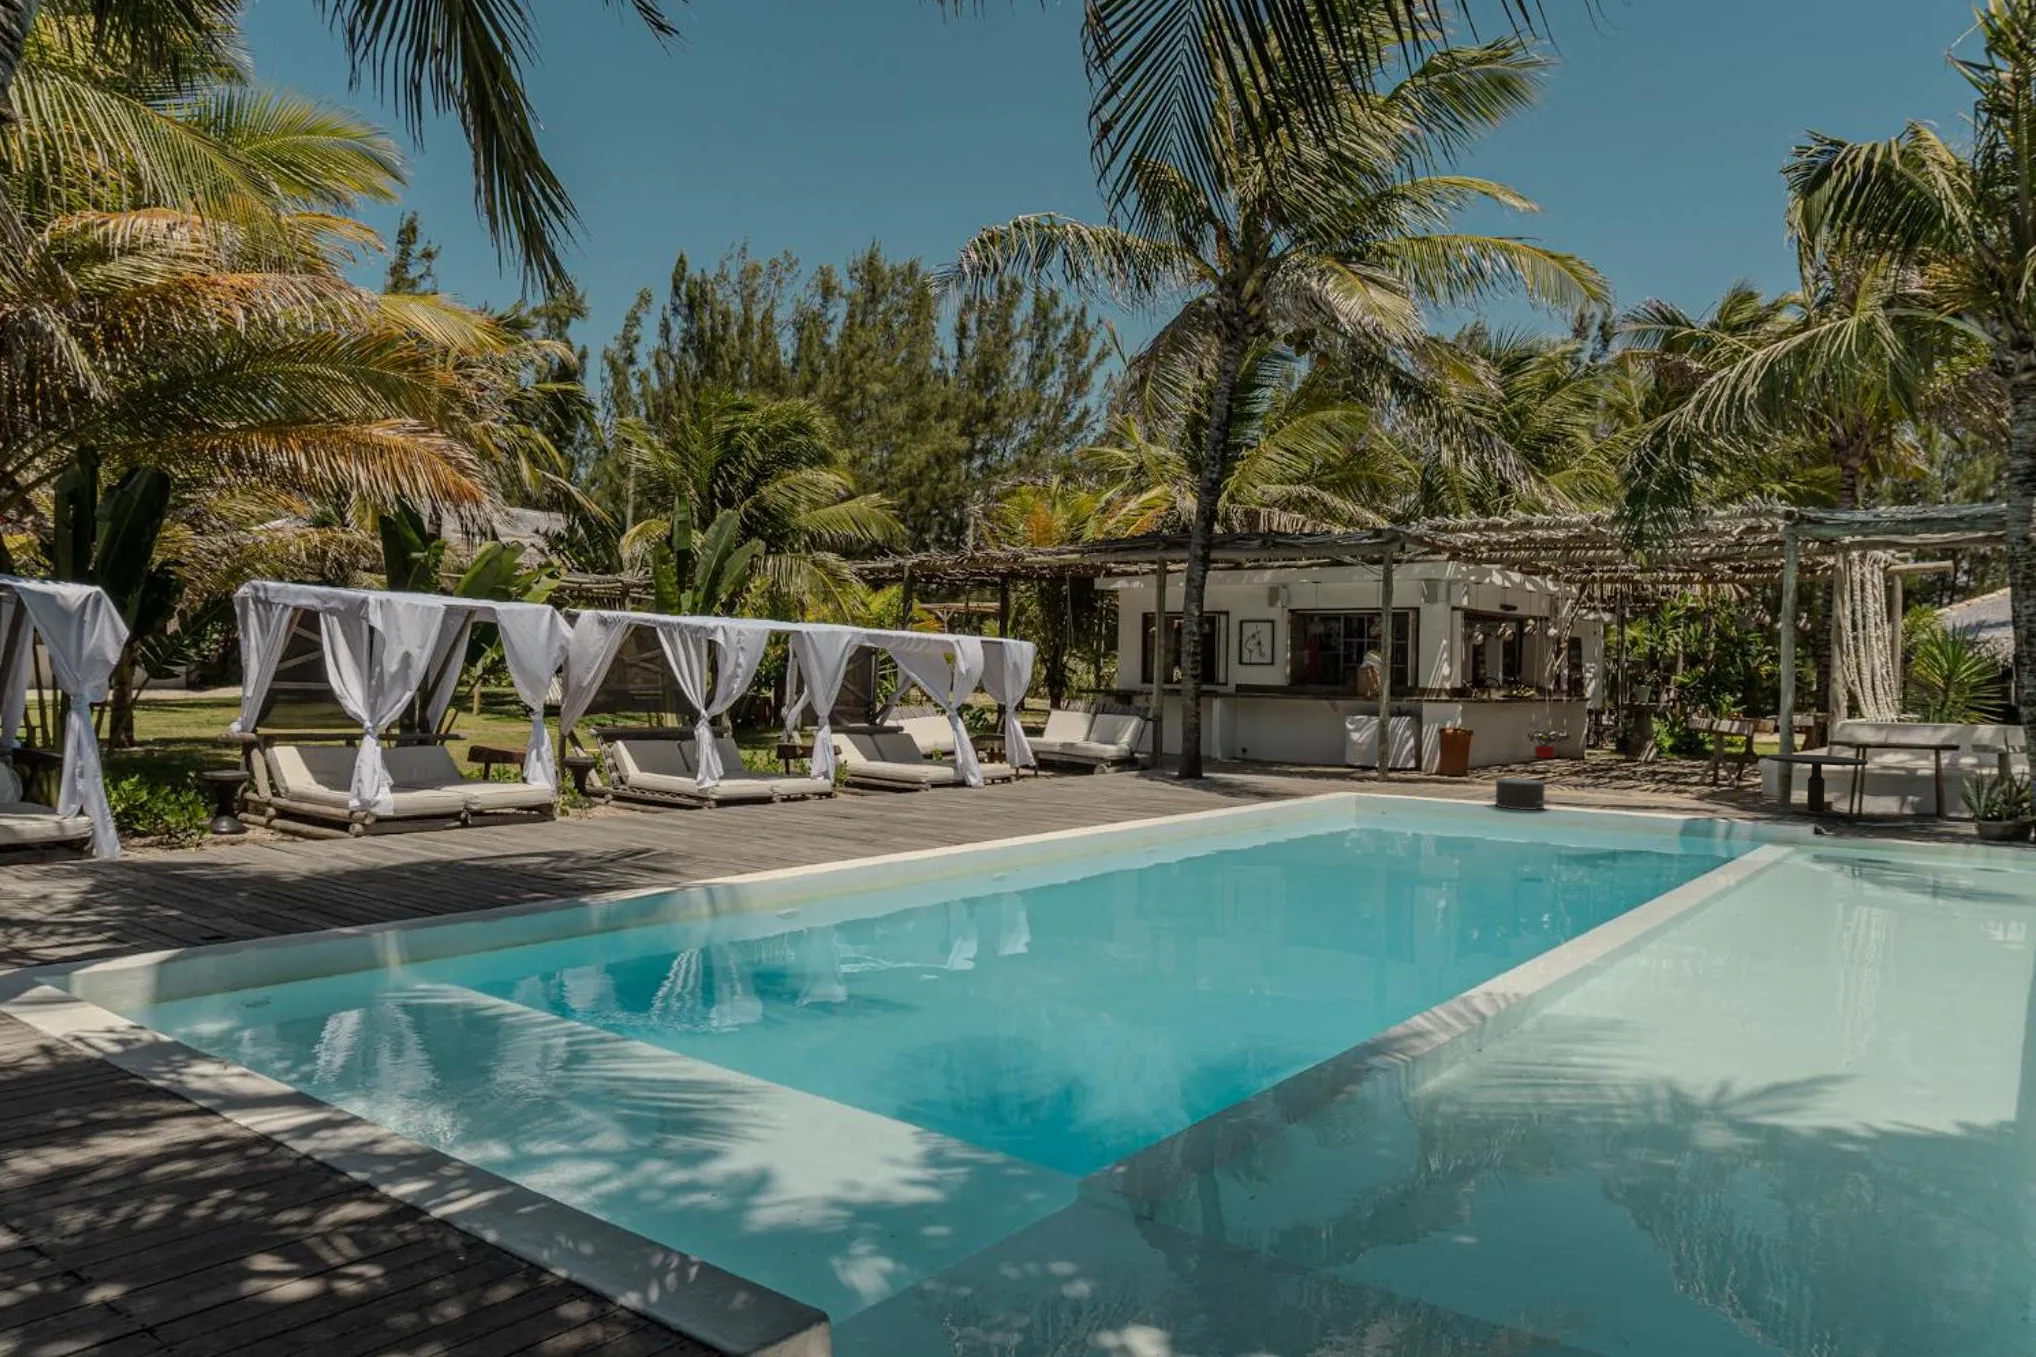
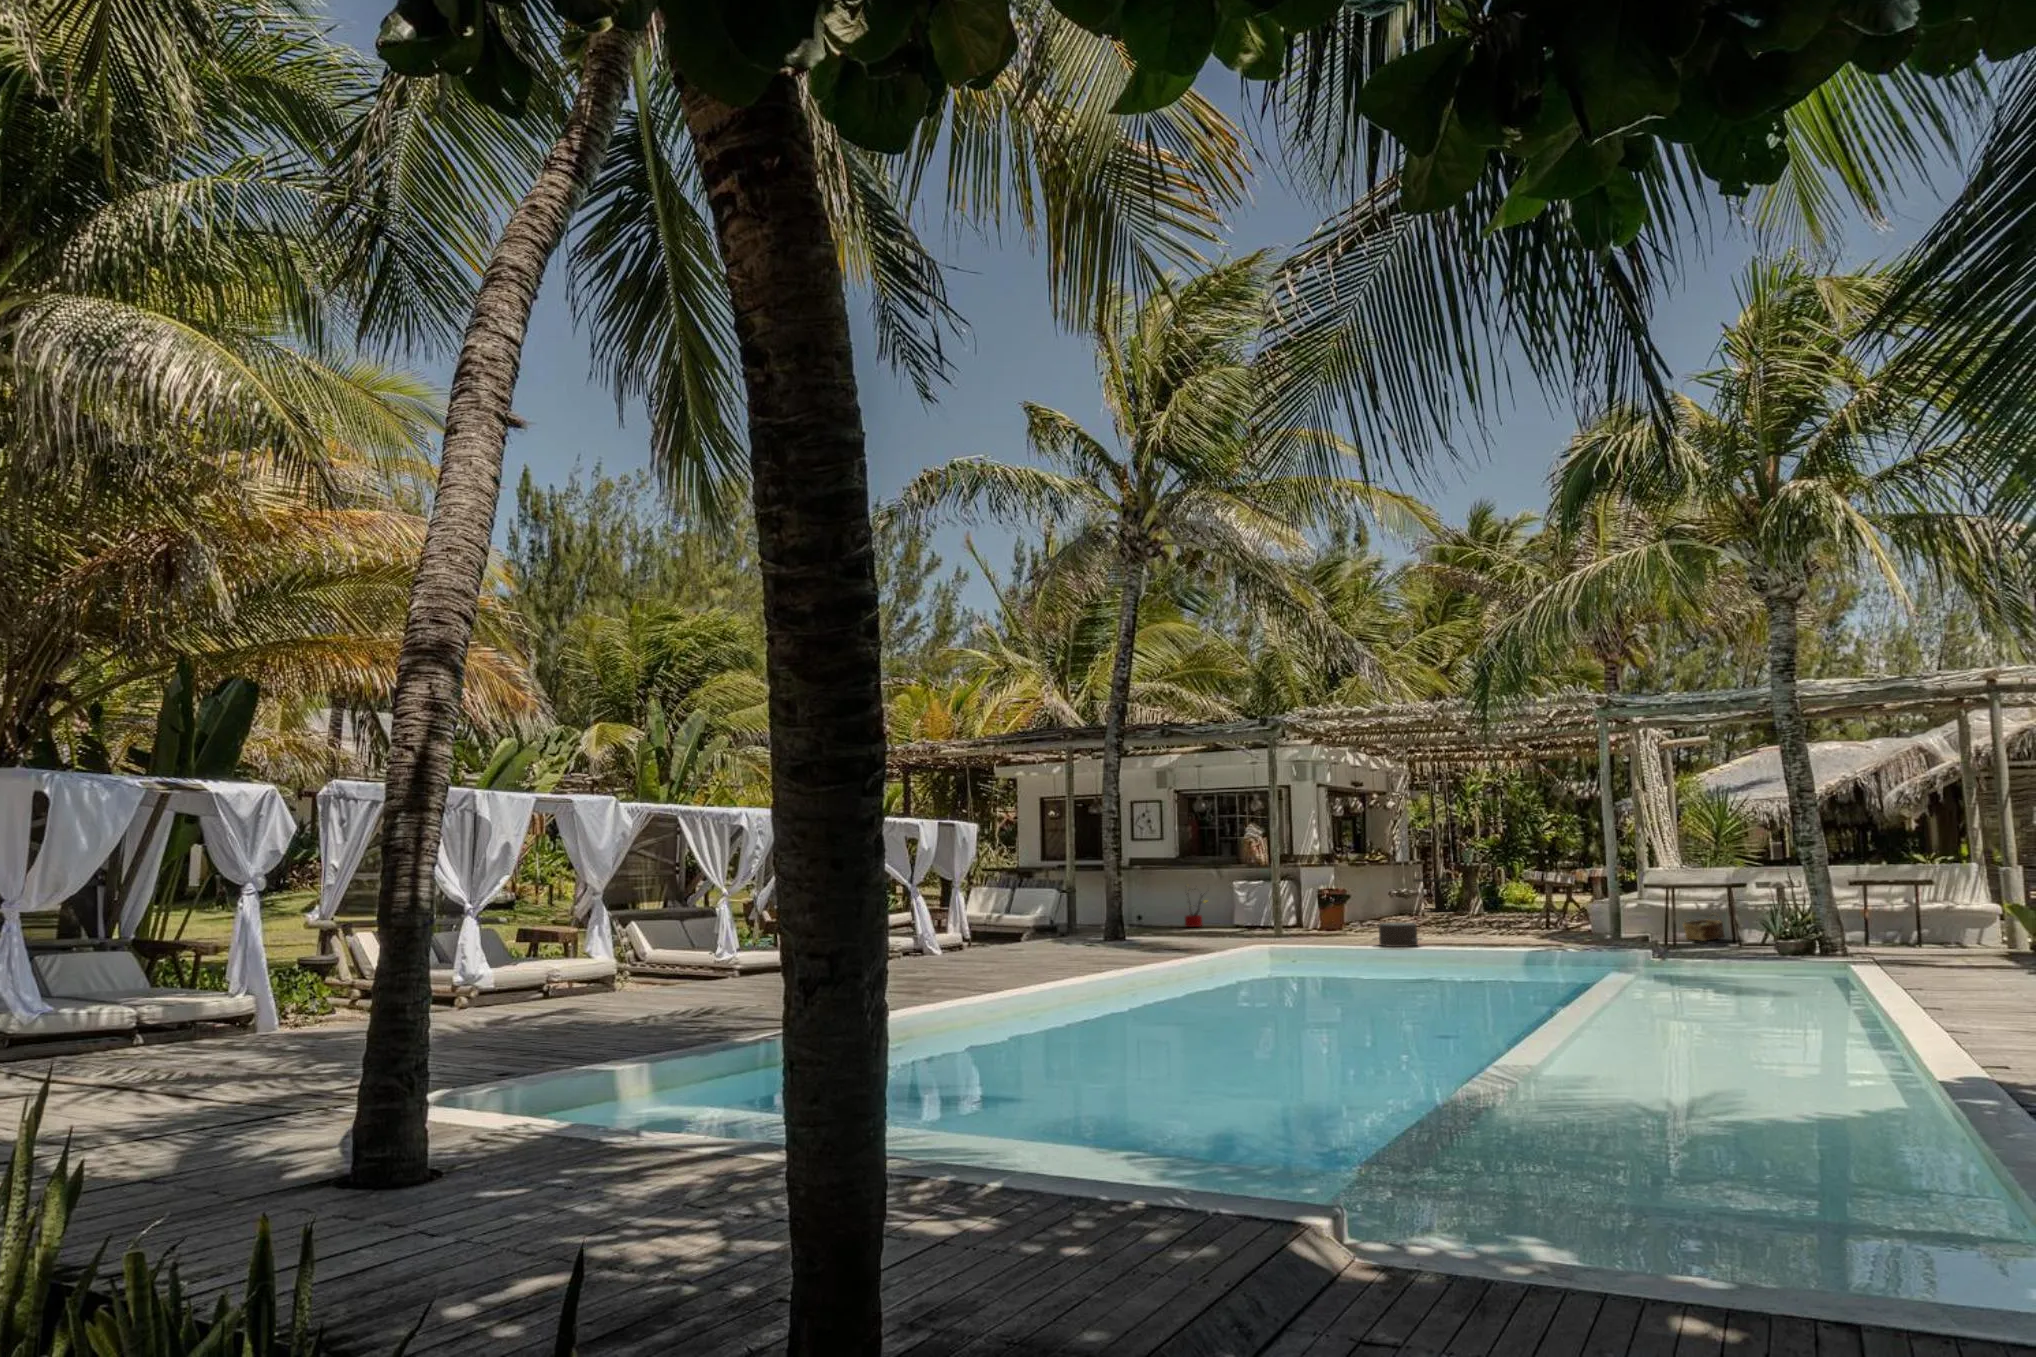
decorative plant: present [1535,719,1555,758] -> present [1185,893,1208,927]
side table: present [1768,754,1868,817] -> present [1414,878,1461,912]
woven basket: none [1906,790,1966,825] -> present [1683,913,1725,941]

